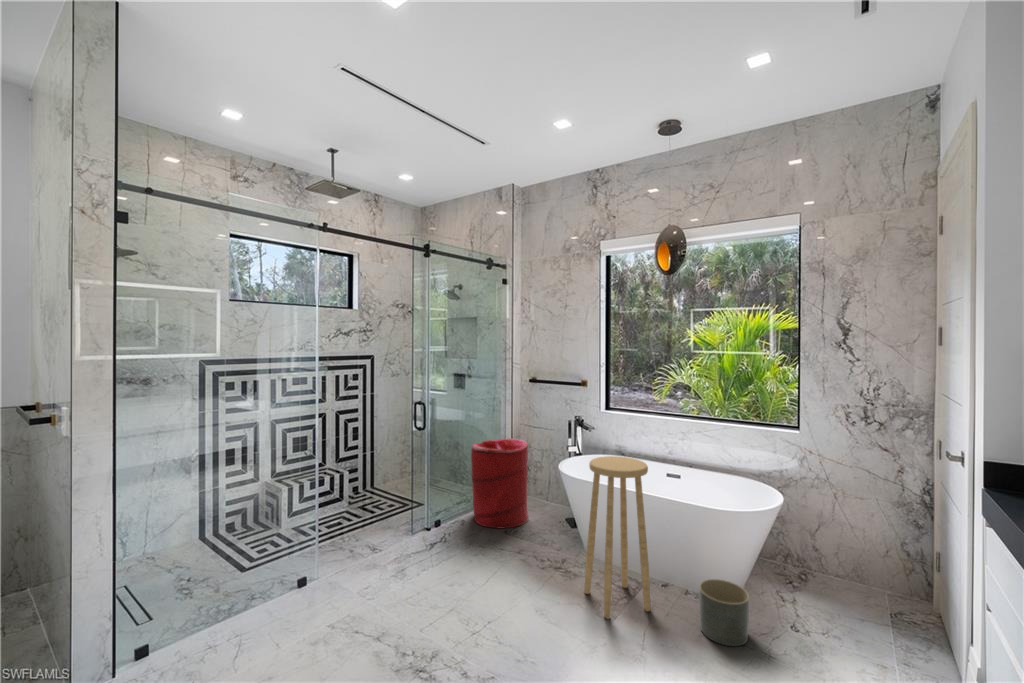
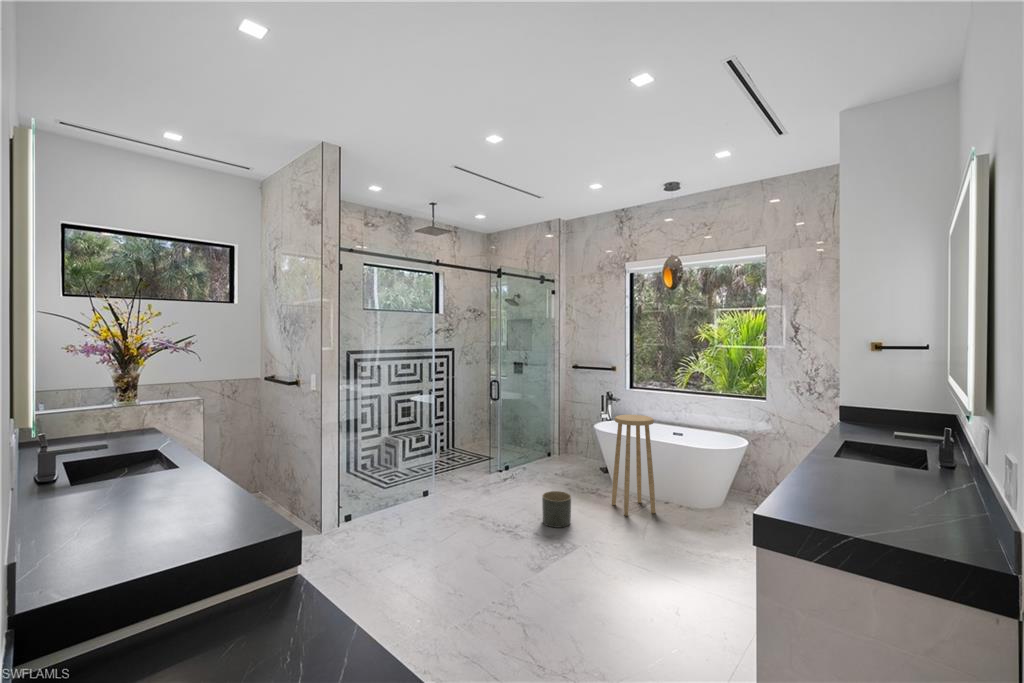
laundry hamper: present [471,438,529,528] -> none [530,410,572,472]
planter: present [699,579,749,646] -> present [542,491,571,528]

